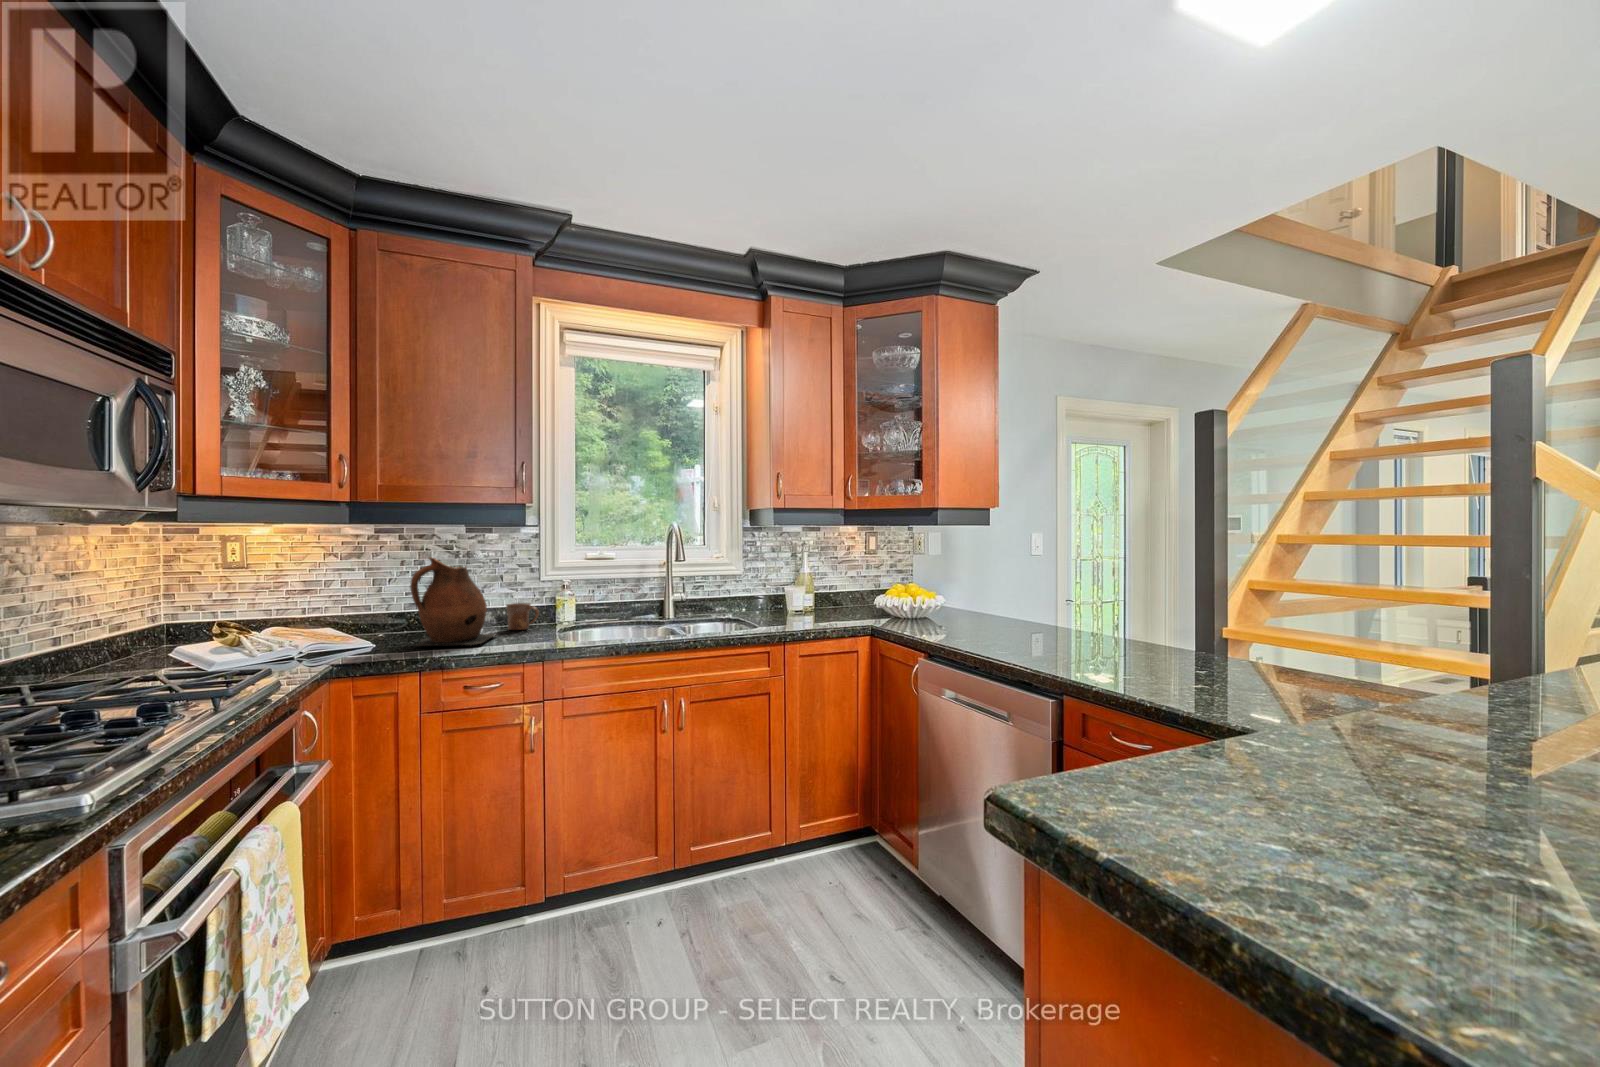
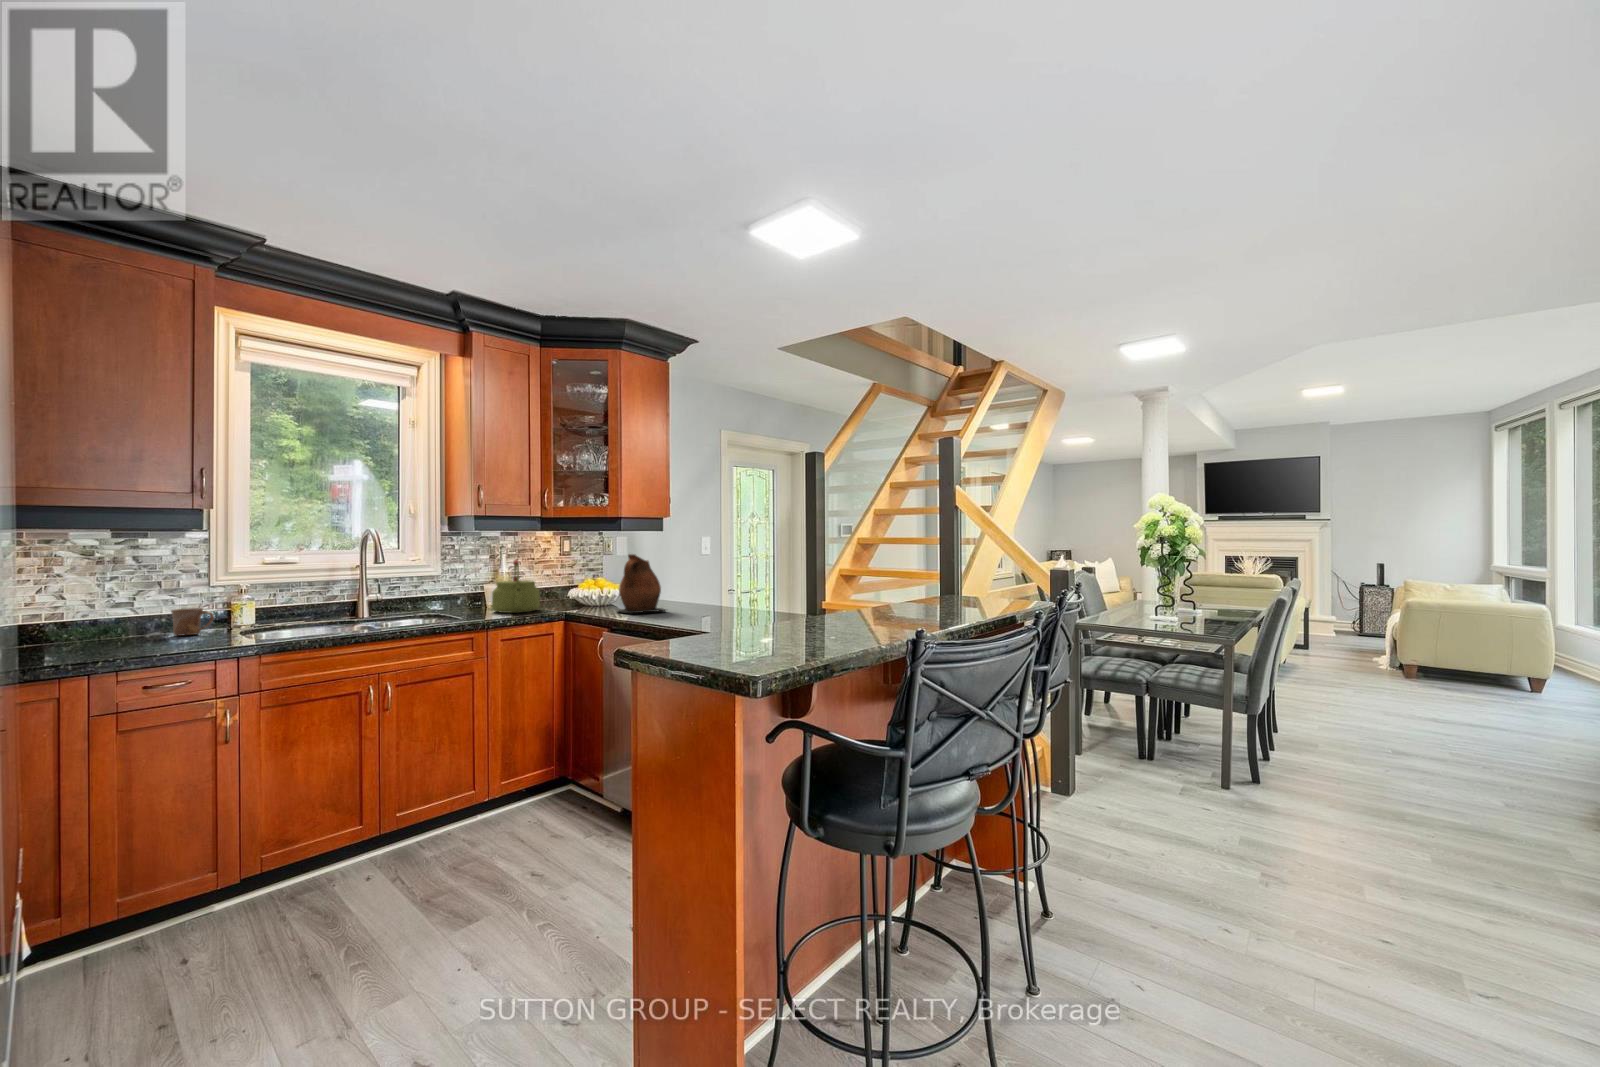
ceramic pitcher: present [410,558,496,646] -> present [618,554,666,613]
kettle: none [792,559,843,621] -> present [492,560,540,613]

